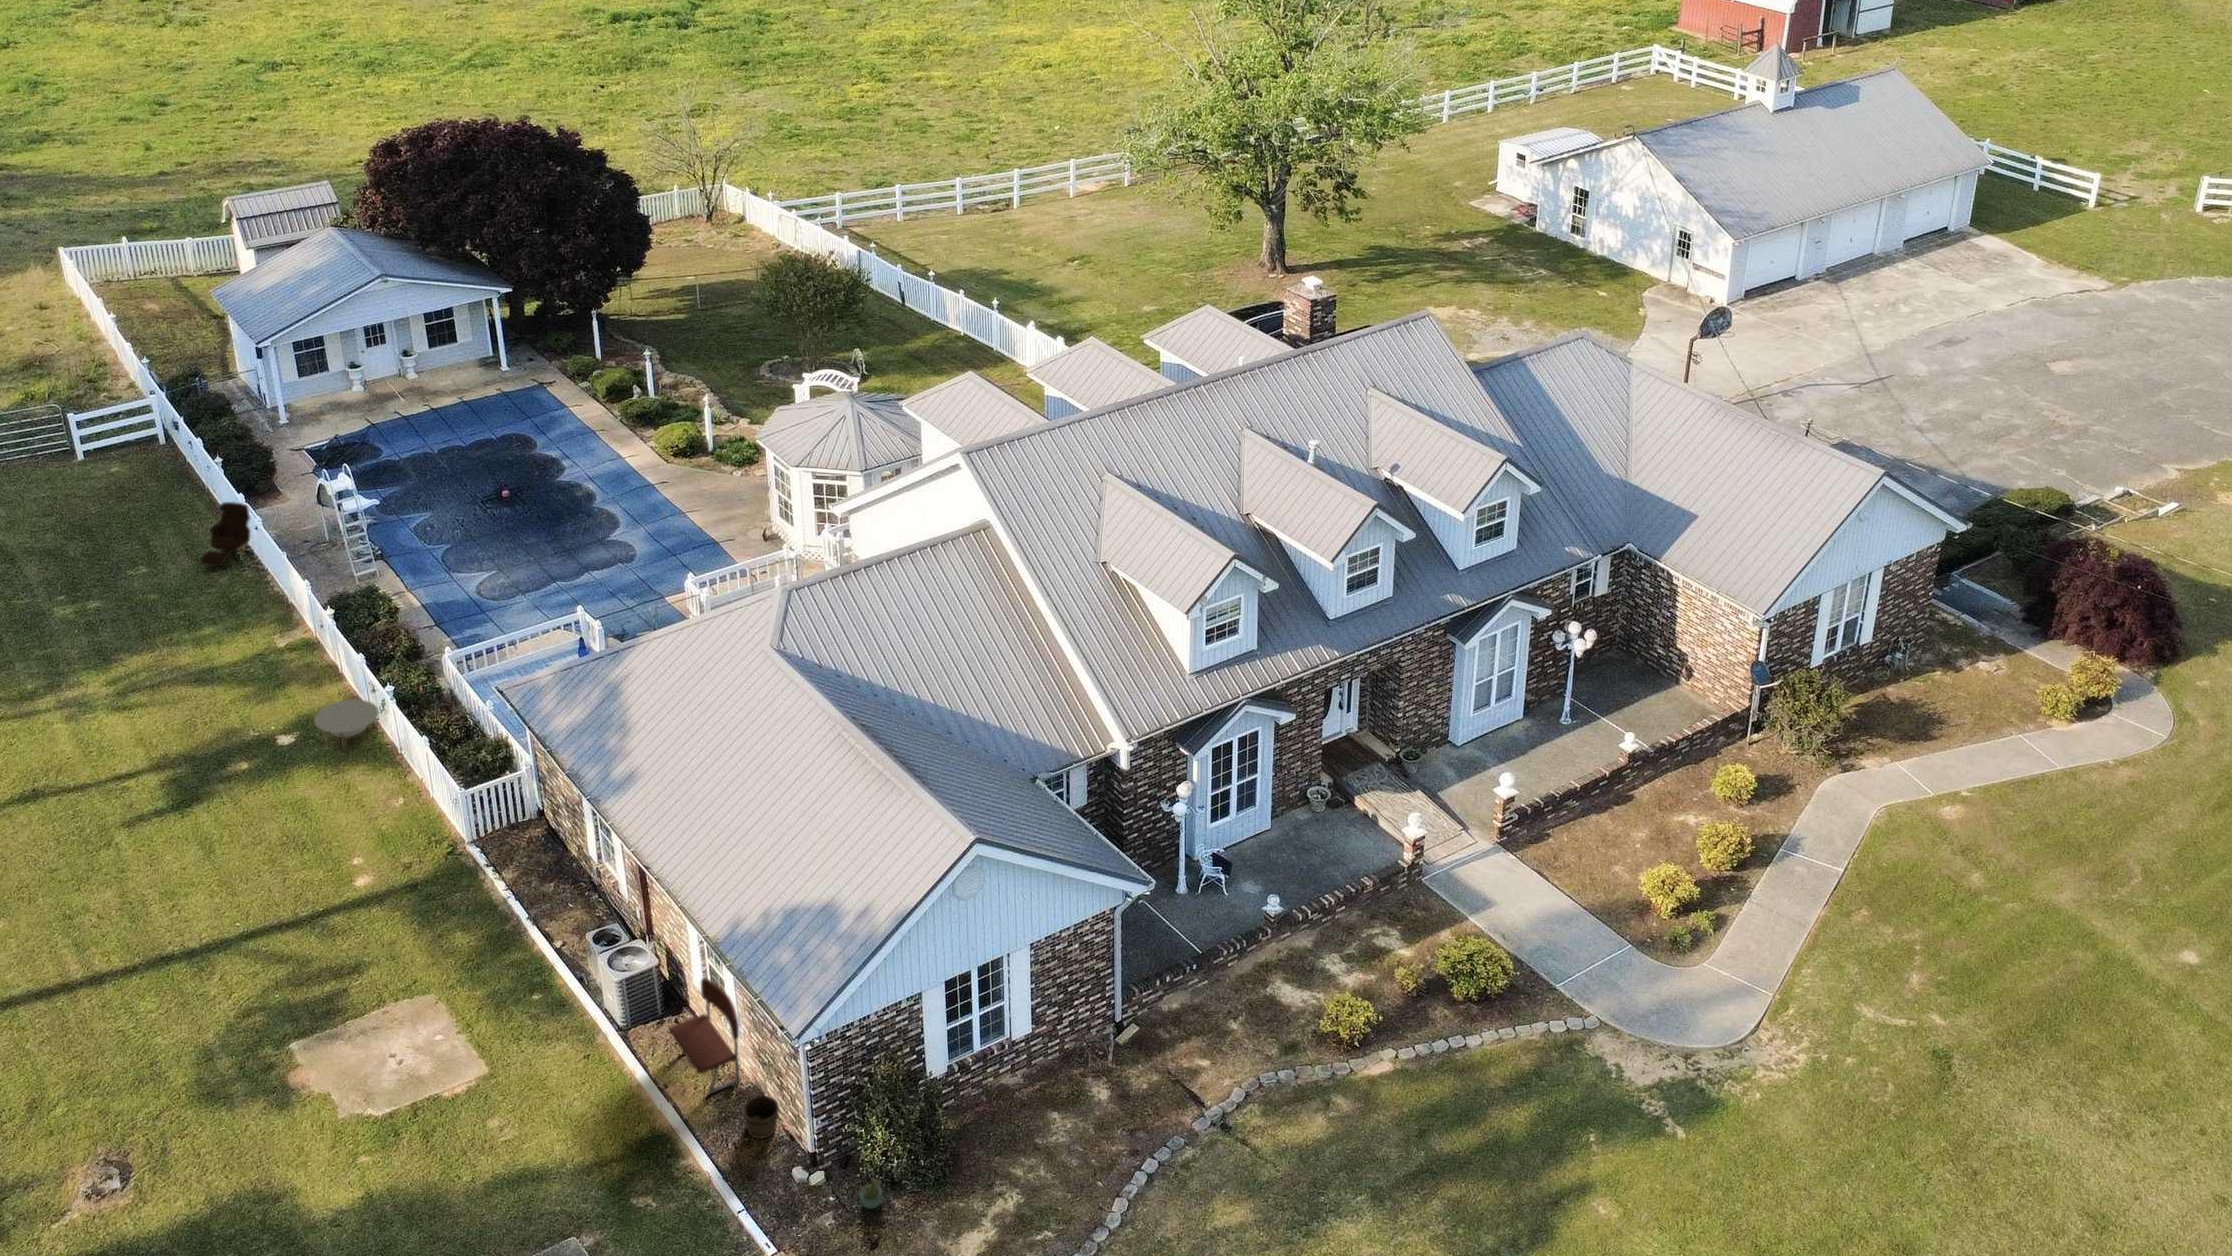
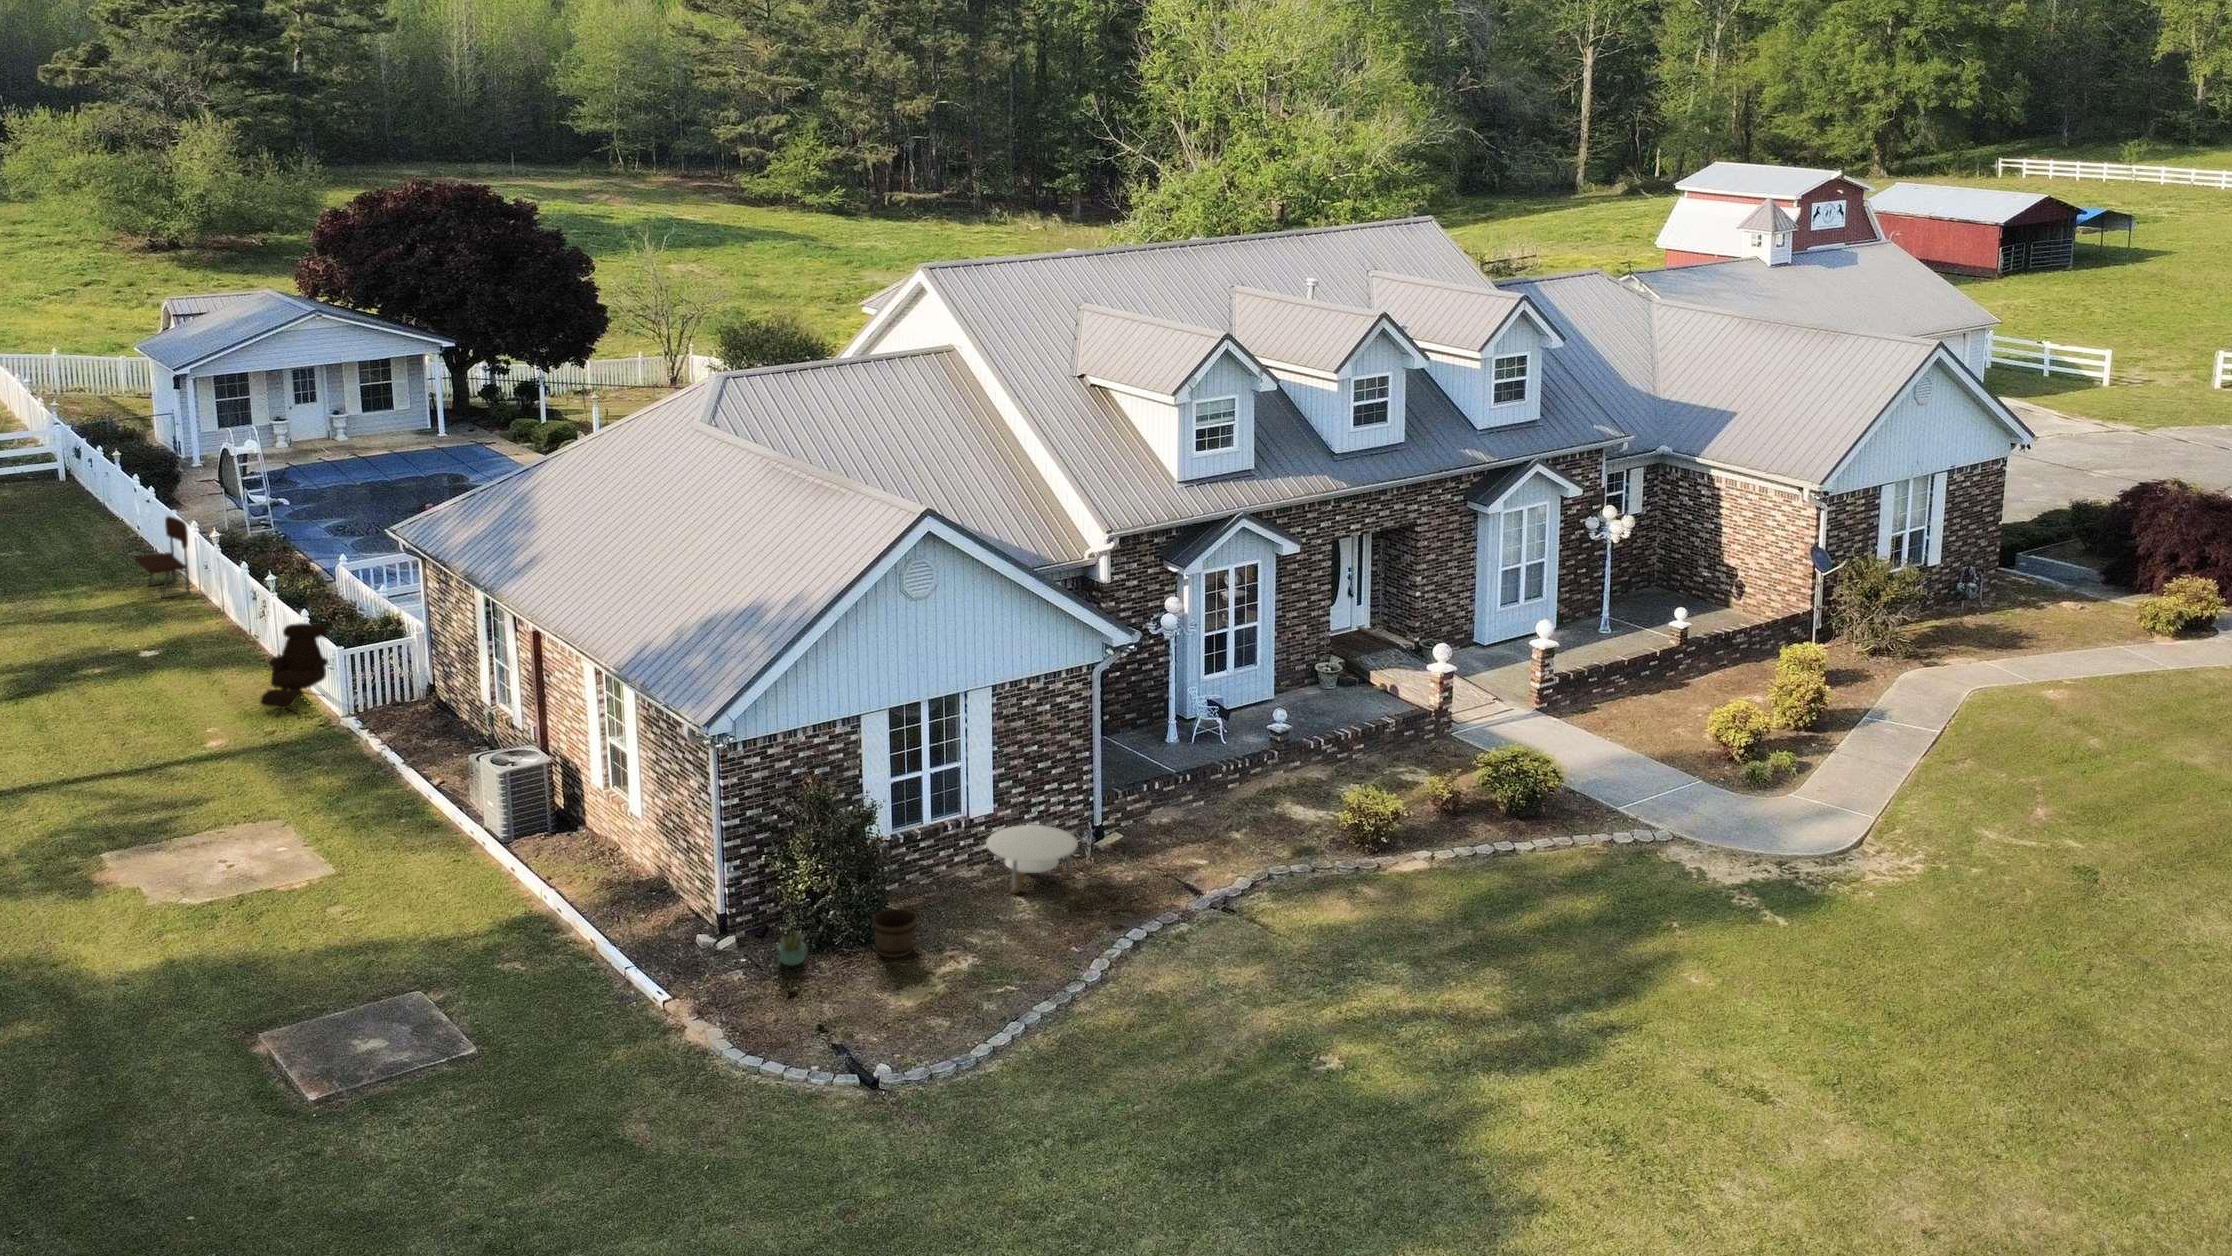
lounge chair: present [201,502,250,567] -> present [261,623,328,717]
round table: present [314,700,379,752] -> present [986,825,1078,894]
bench: present [669,978,740,1093] -> present [135,516,191,598]
bucket: present [744,1095,779,1139] -> present [872,909,917,957]

